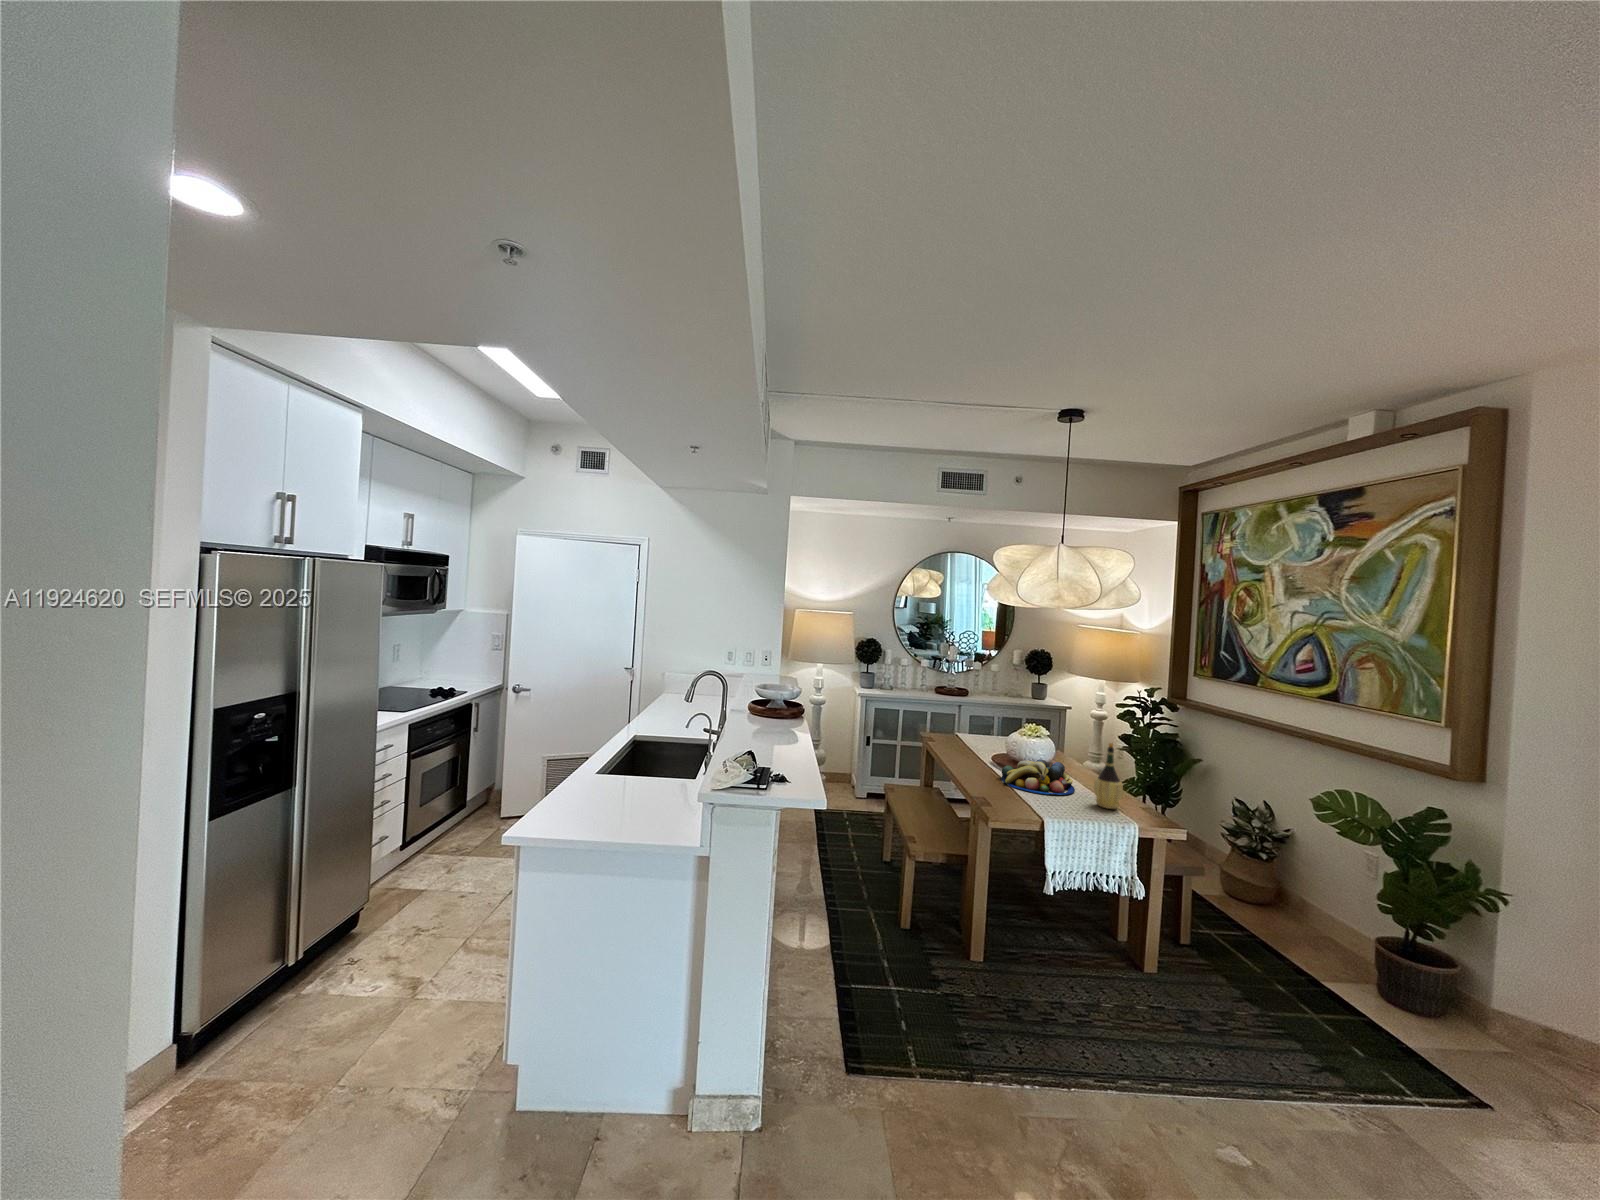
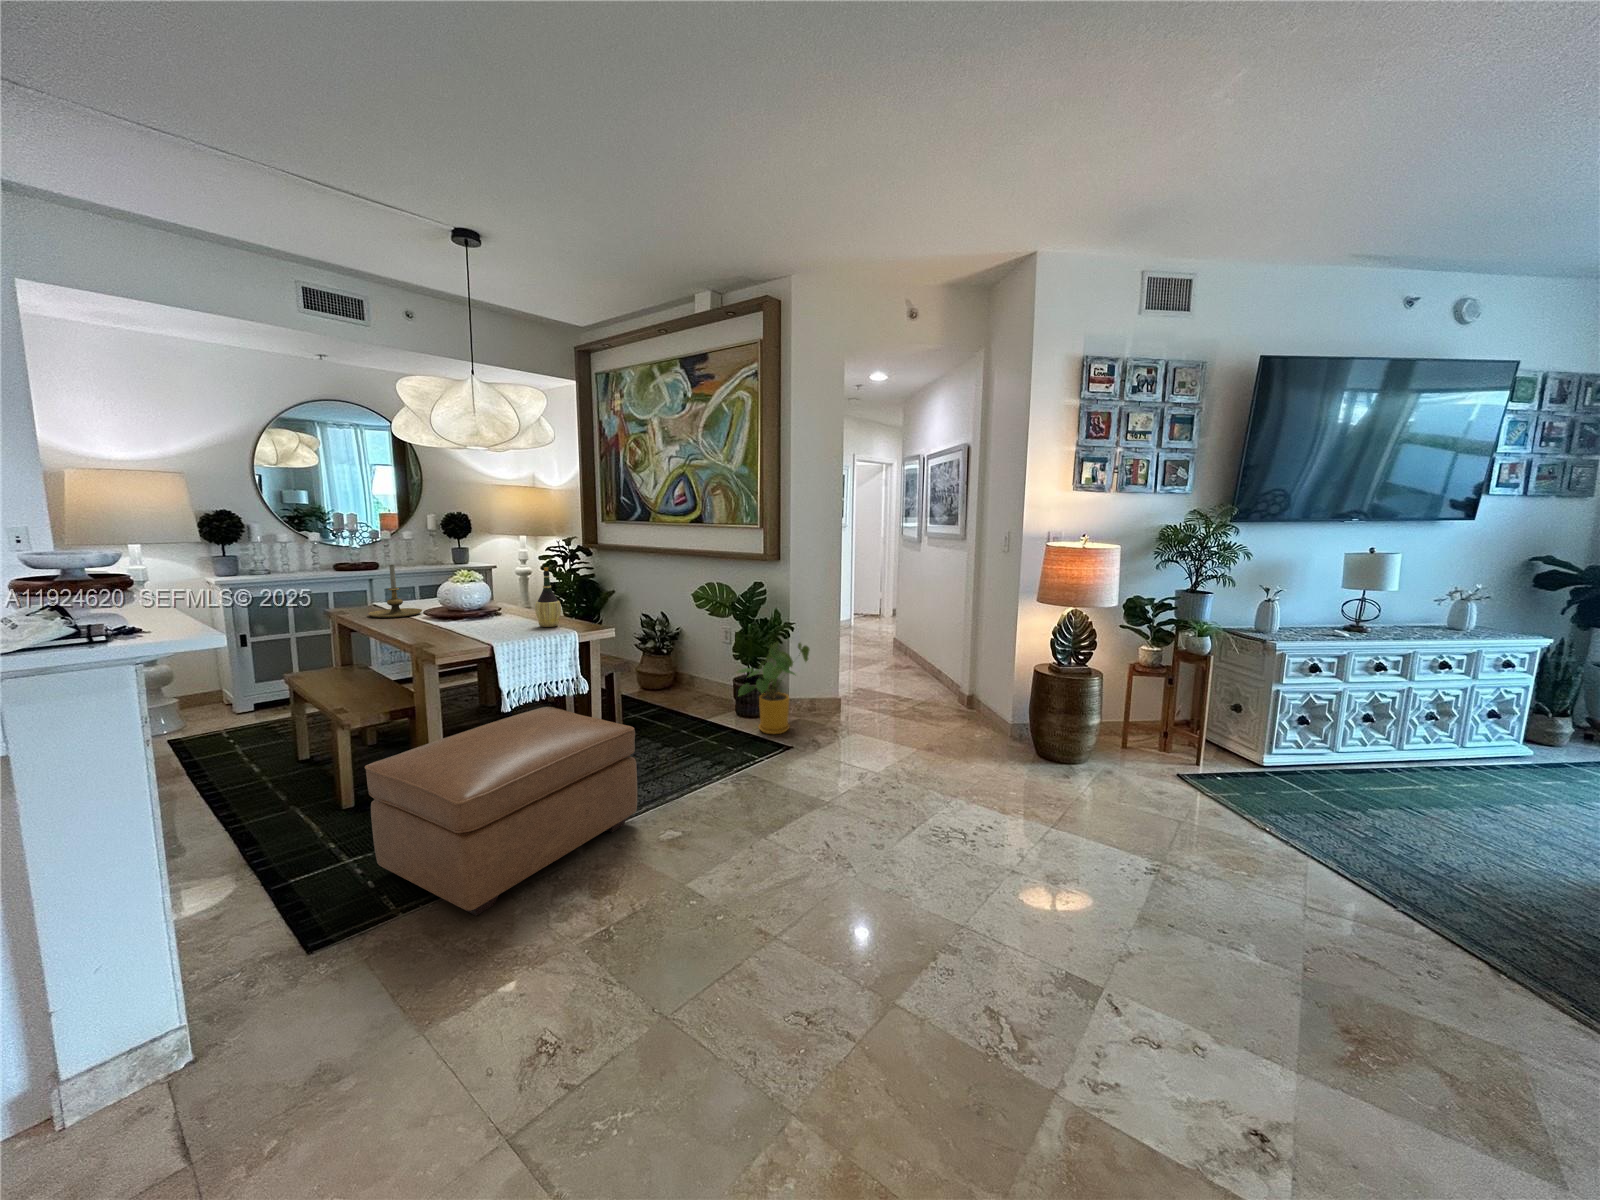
candle holder: none [951,707,992,757] -> present [368,564,422,618]
fruit bowl: present [1000,759,1075,795] -> none [436,599,517,631]
ottoman: none [919,903,1193,1117] -> present [365,707,637,916]
house plant: none [1375,912,1550,1079] -> present [738,642,809,734]

